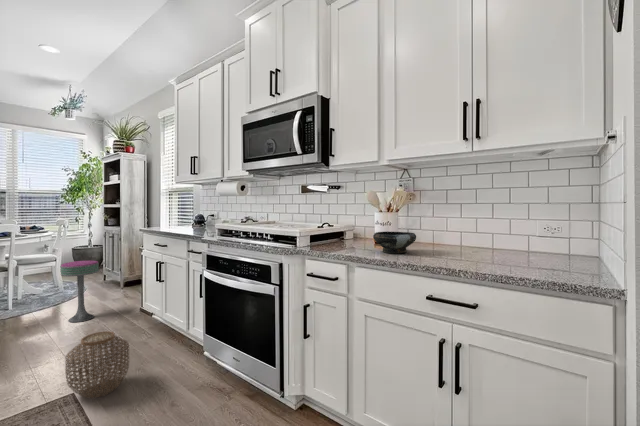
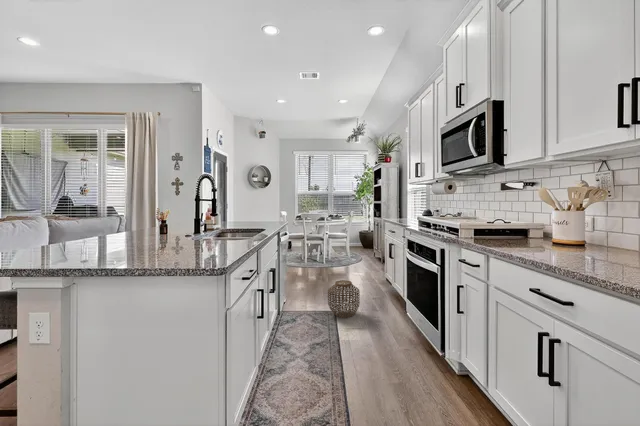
bowl: present [373,231,416,253] -> none [520,229,574,252]
bar stool: present [60,260,99,322] -> none [342,238,362,277]

